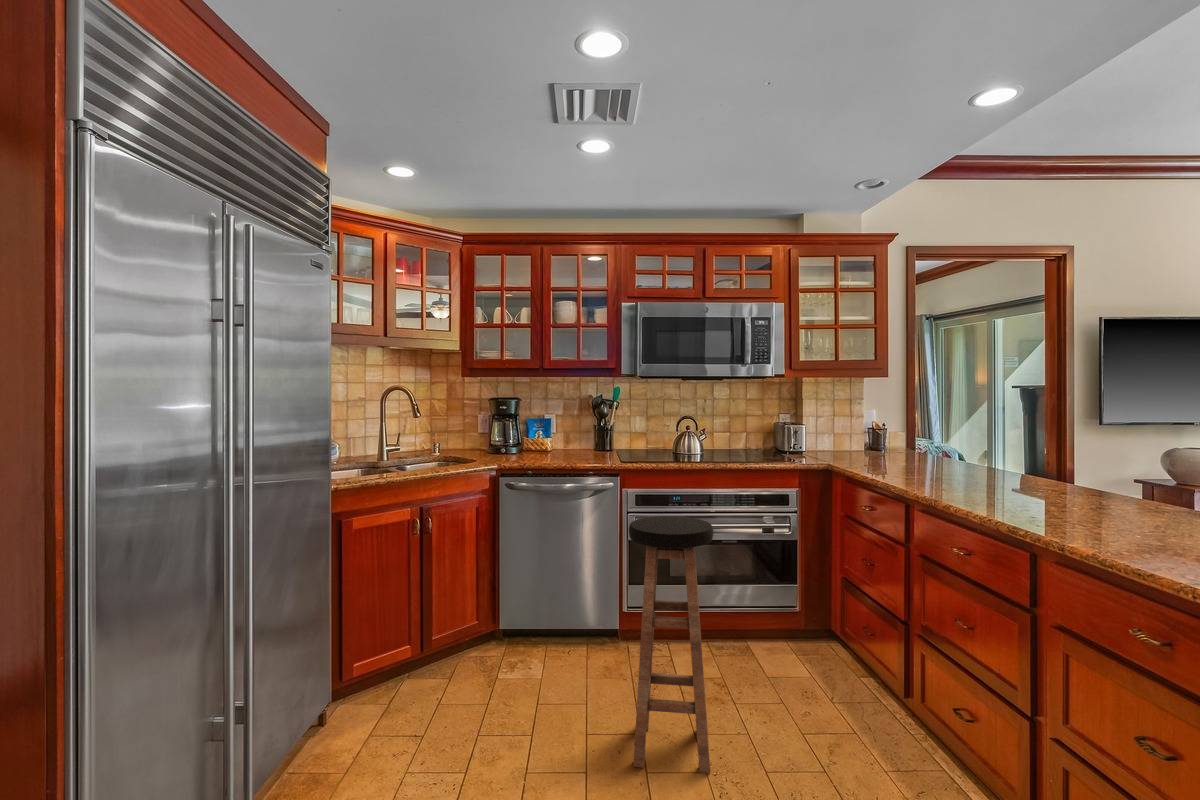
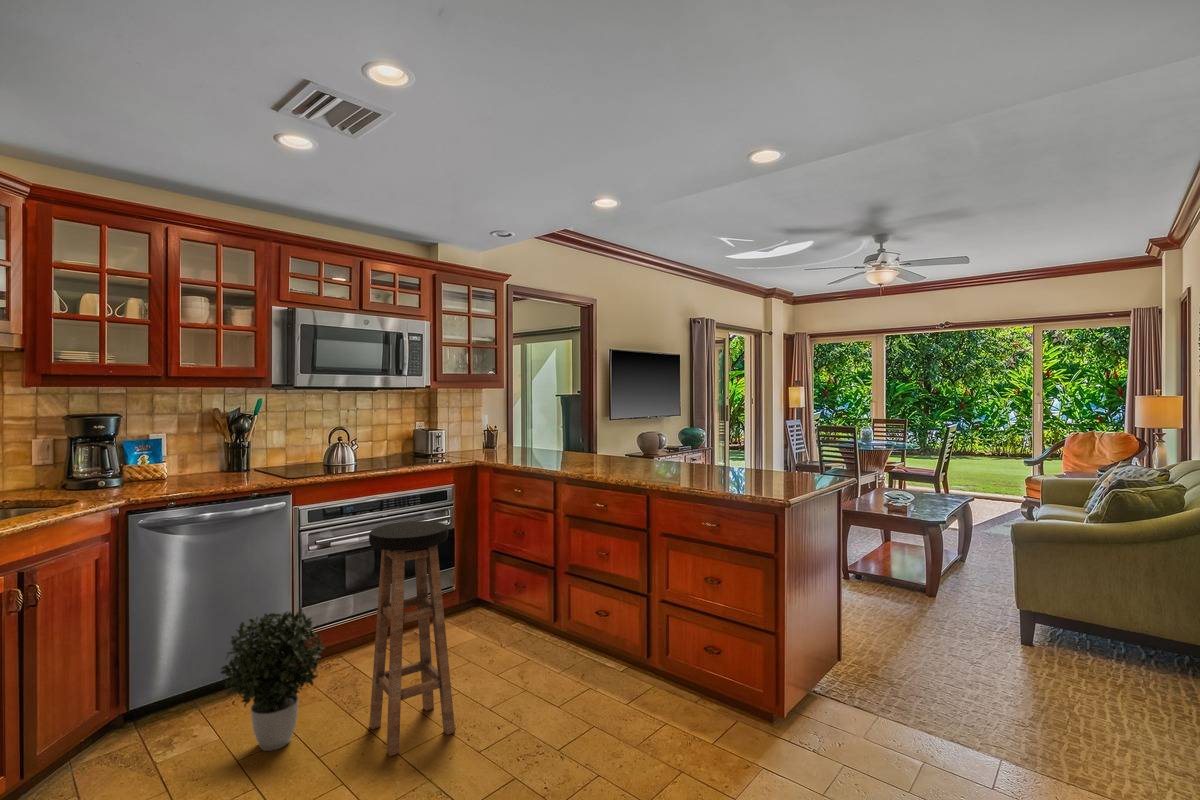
potted plant: none [518,580,607,711] -> present [221,612,325,751]

